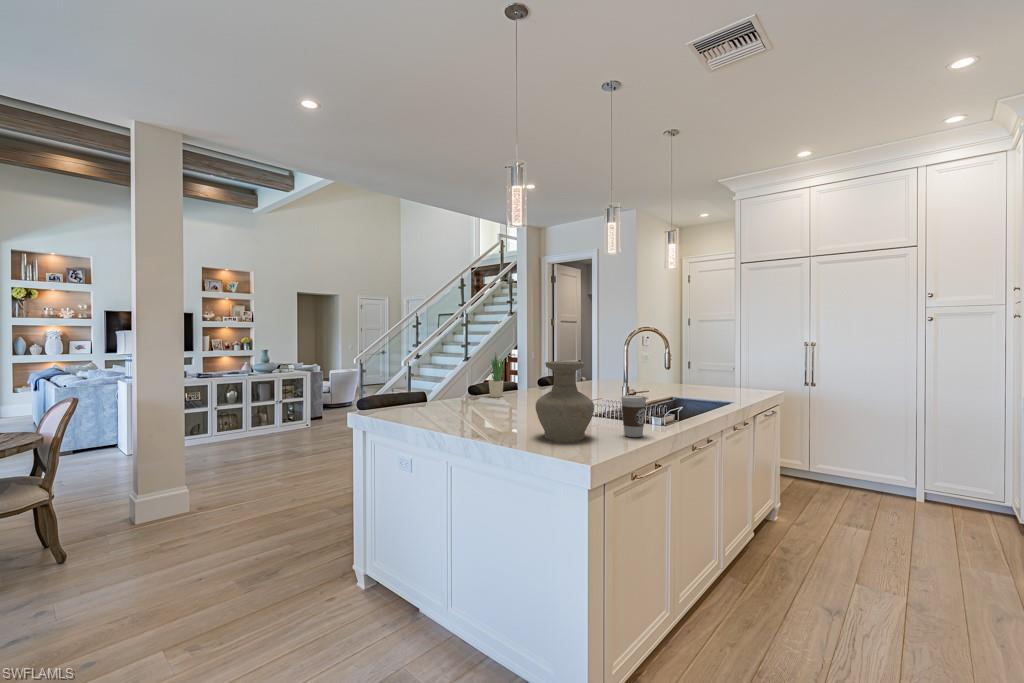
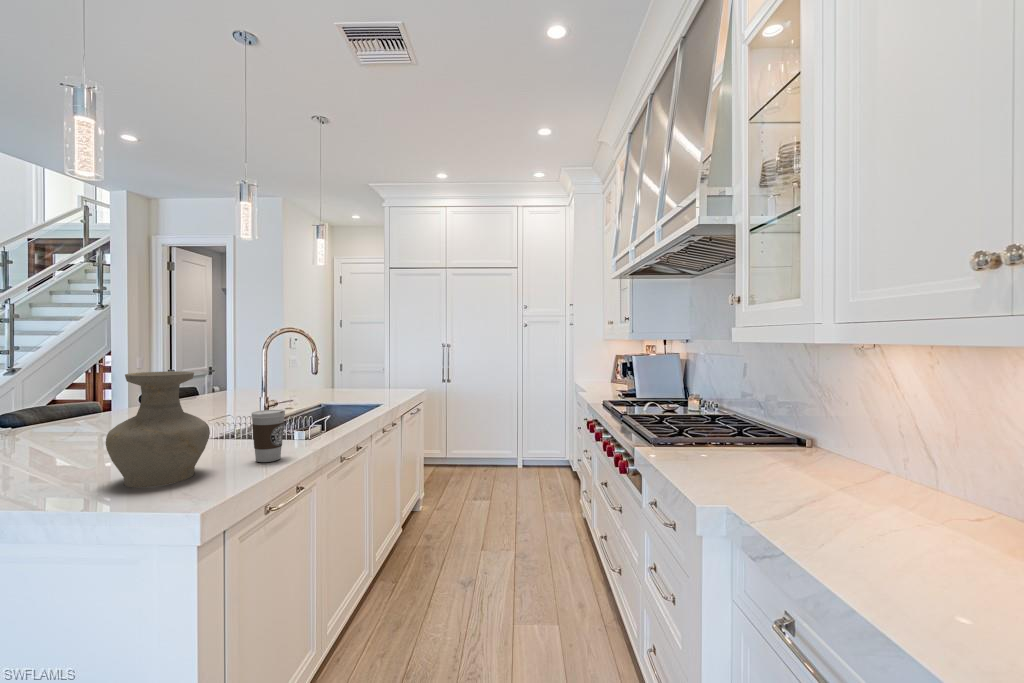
potted plant: present [489,353,505,397] -> none [31,360,68,429]

